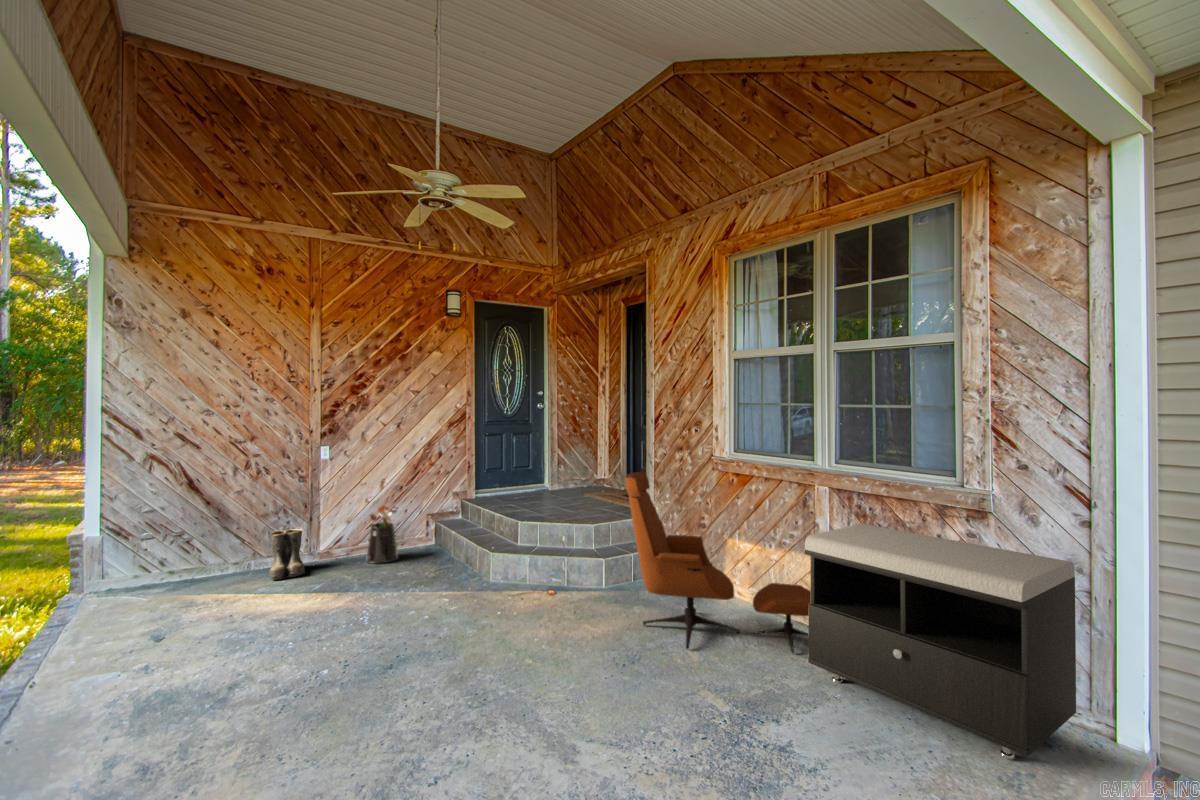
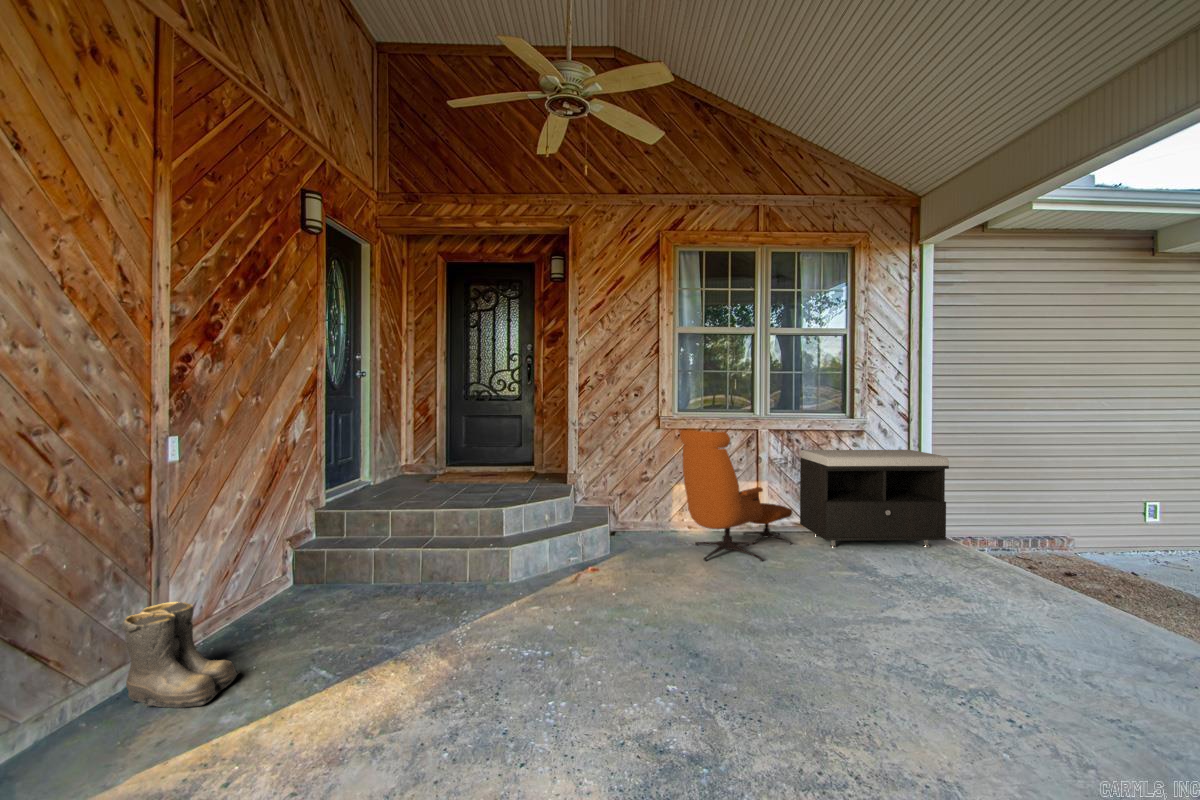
watering can: present [366,505,398,564] -> none [255,527,316,628]

